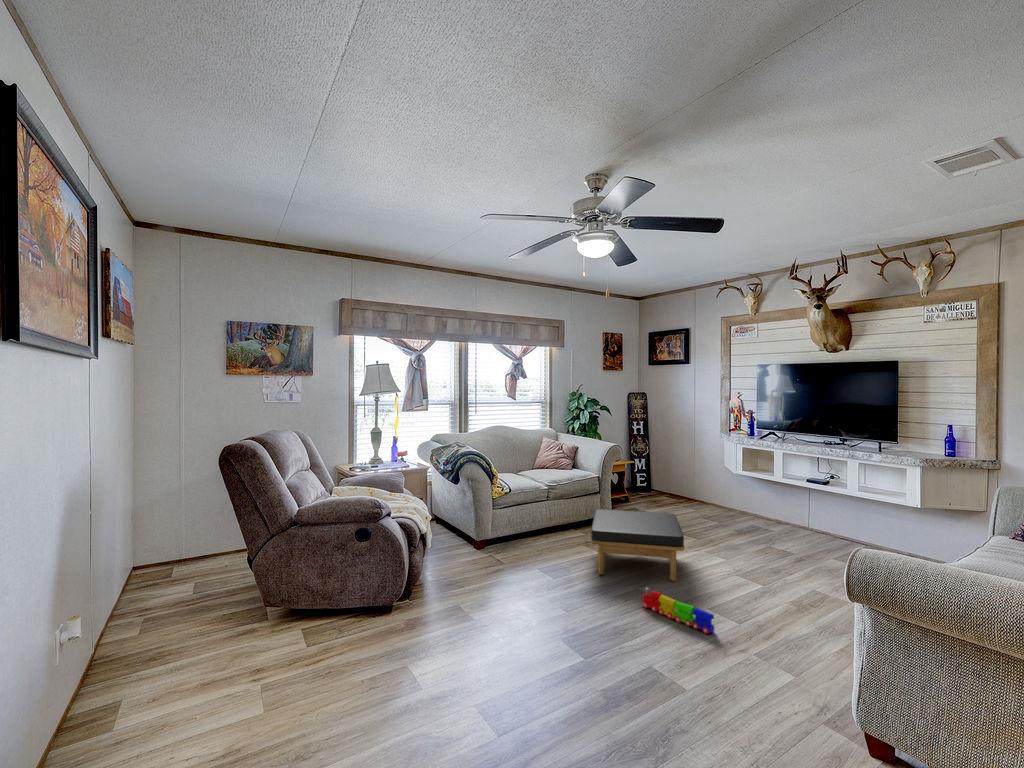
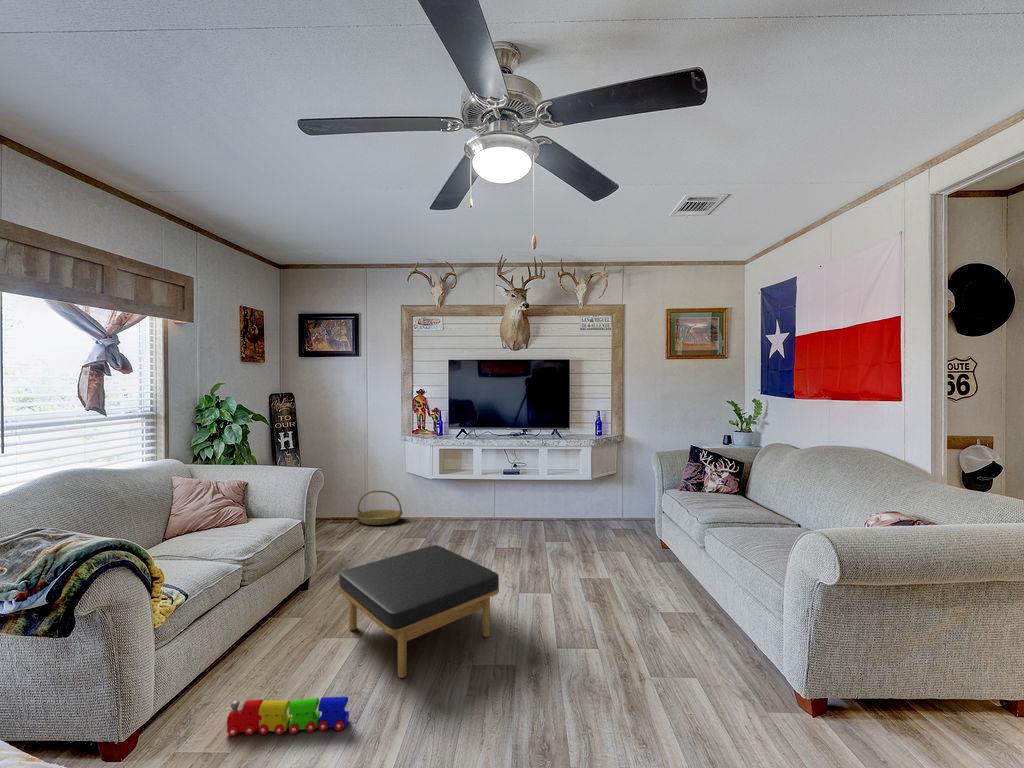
basket: none [680,479,719,509] -> present [356,491,403,525]
toy train: present [642,588,714,634] -> present [227,697,349,736]

